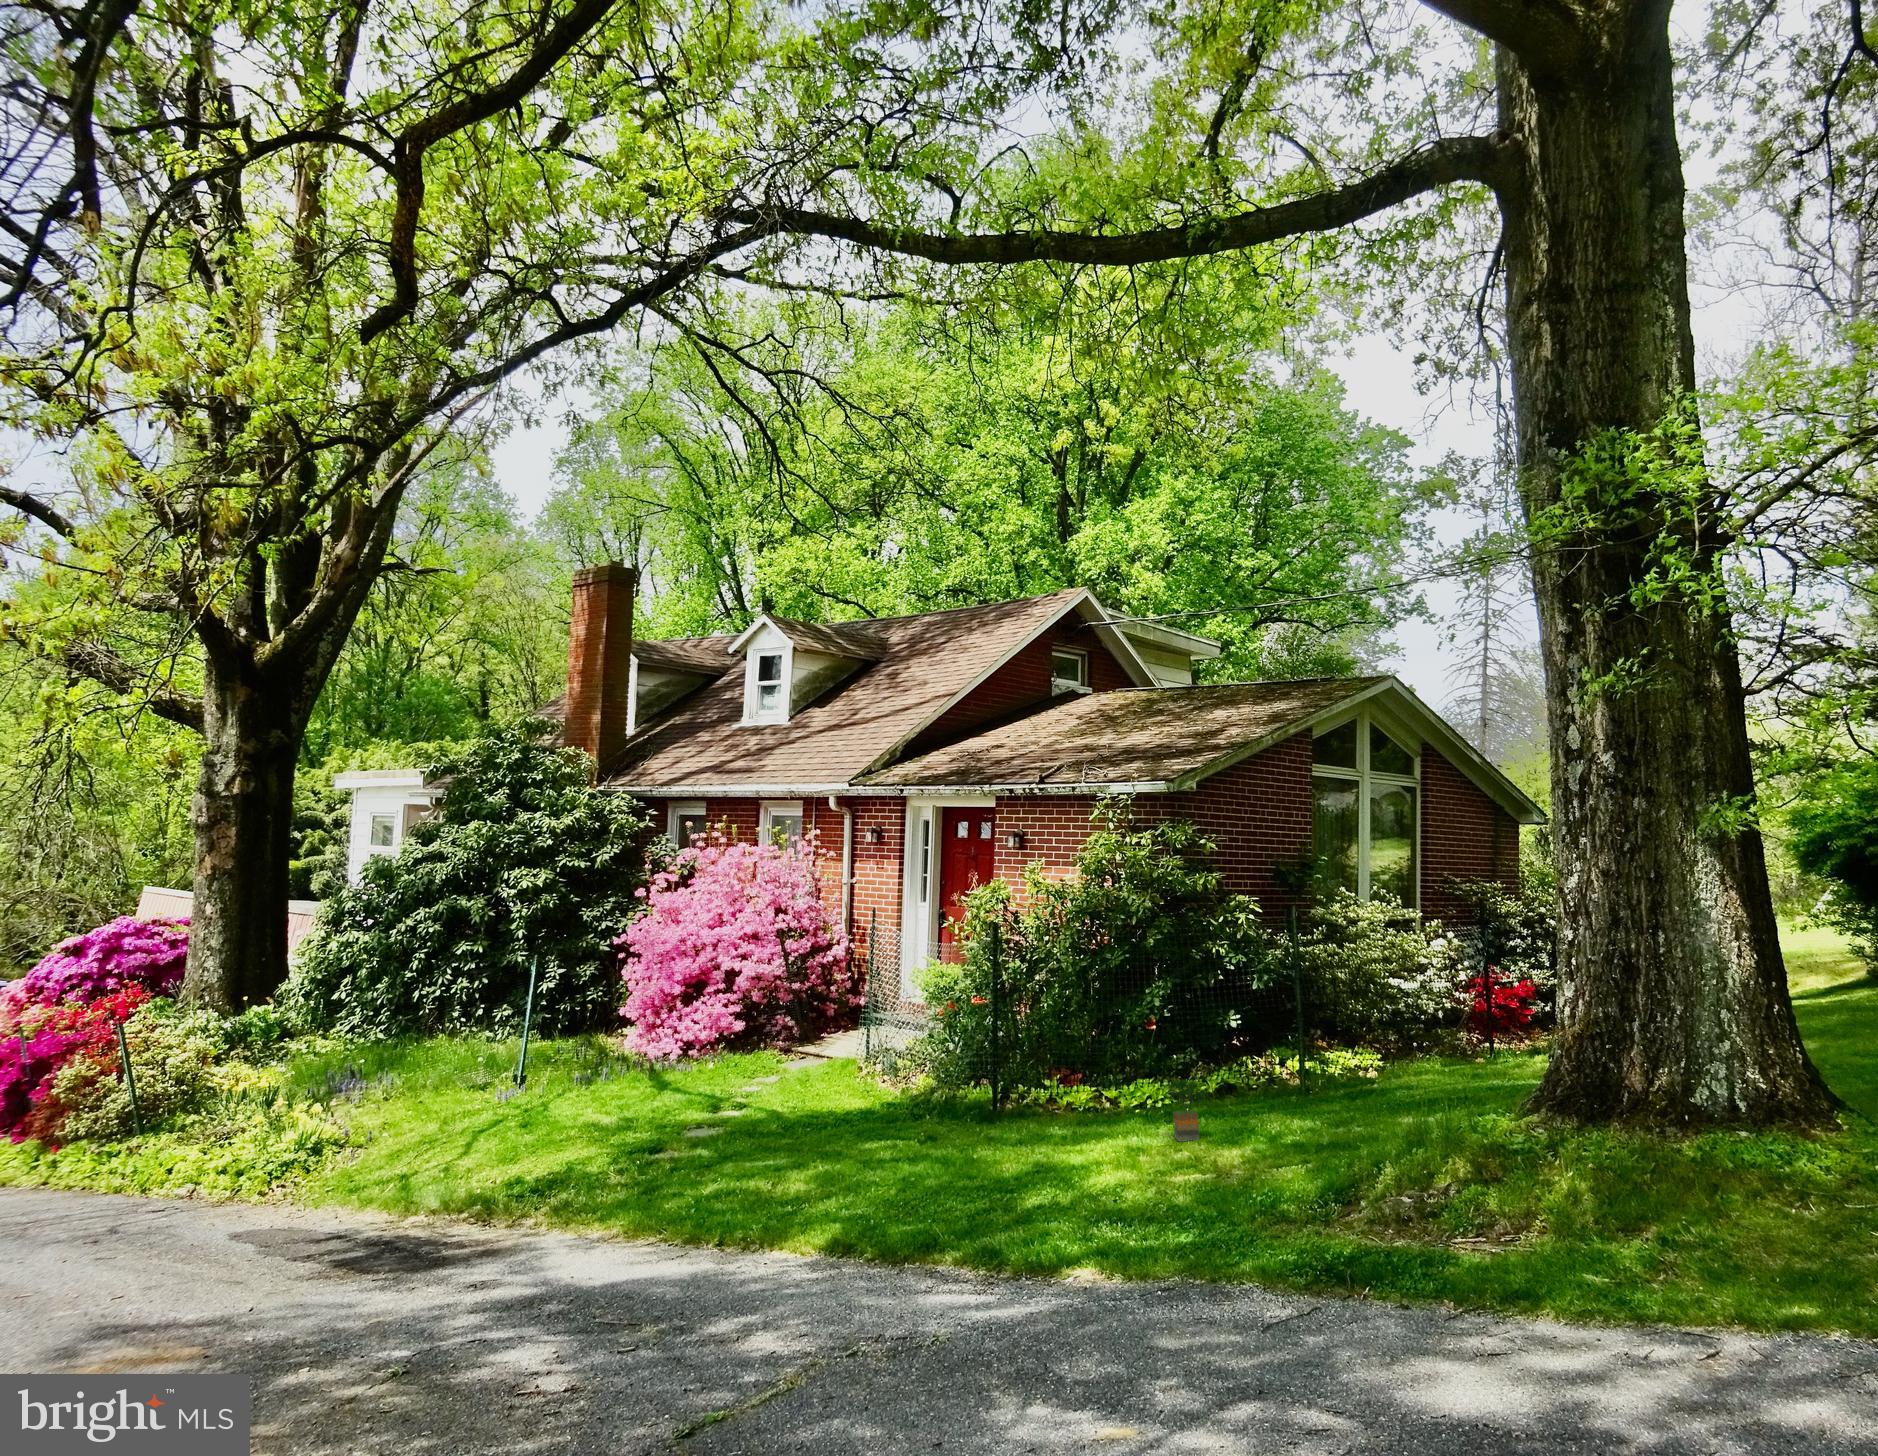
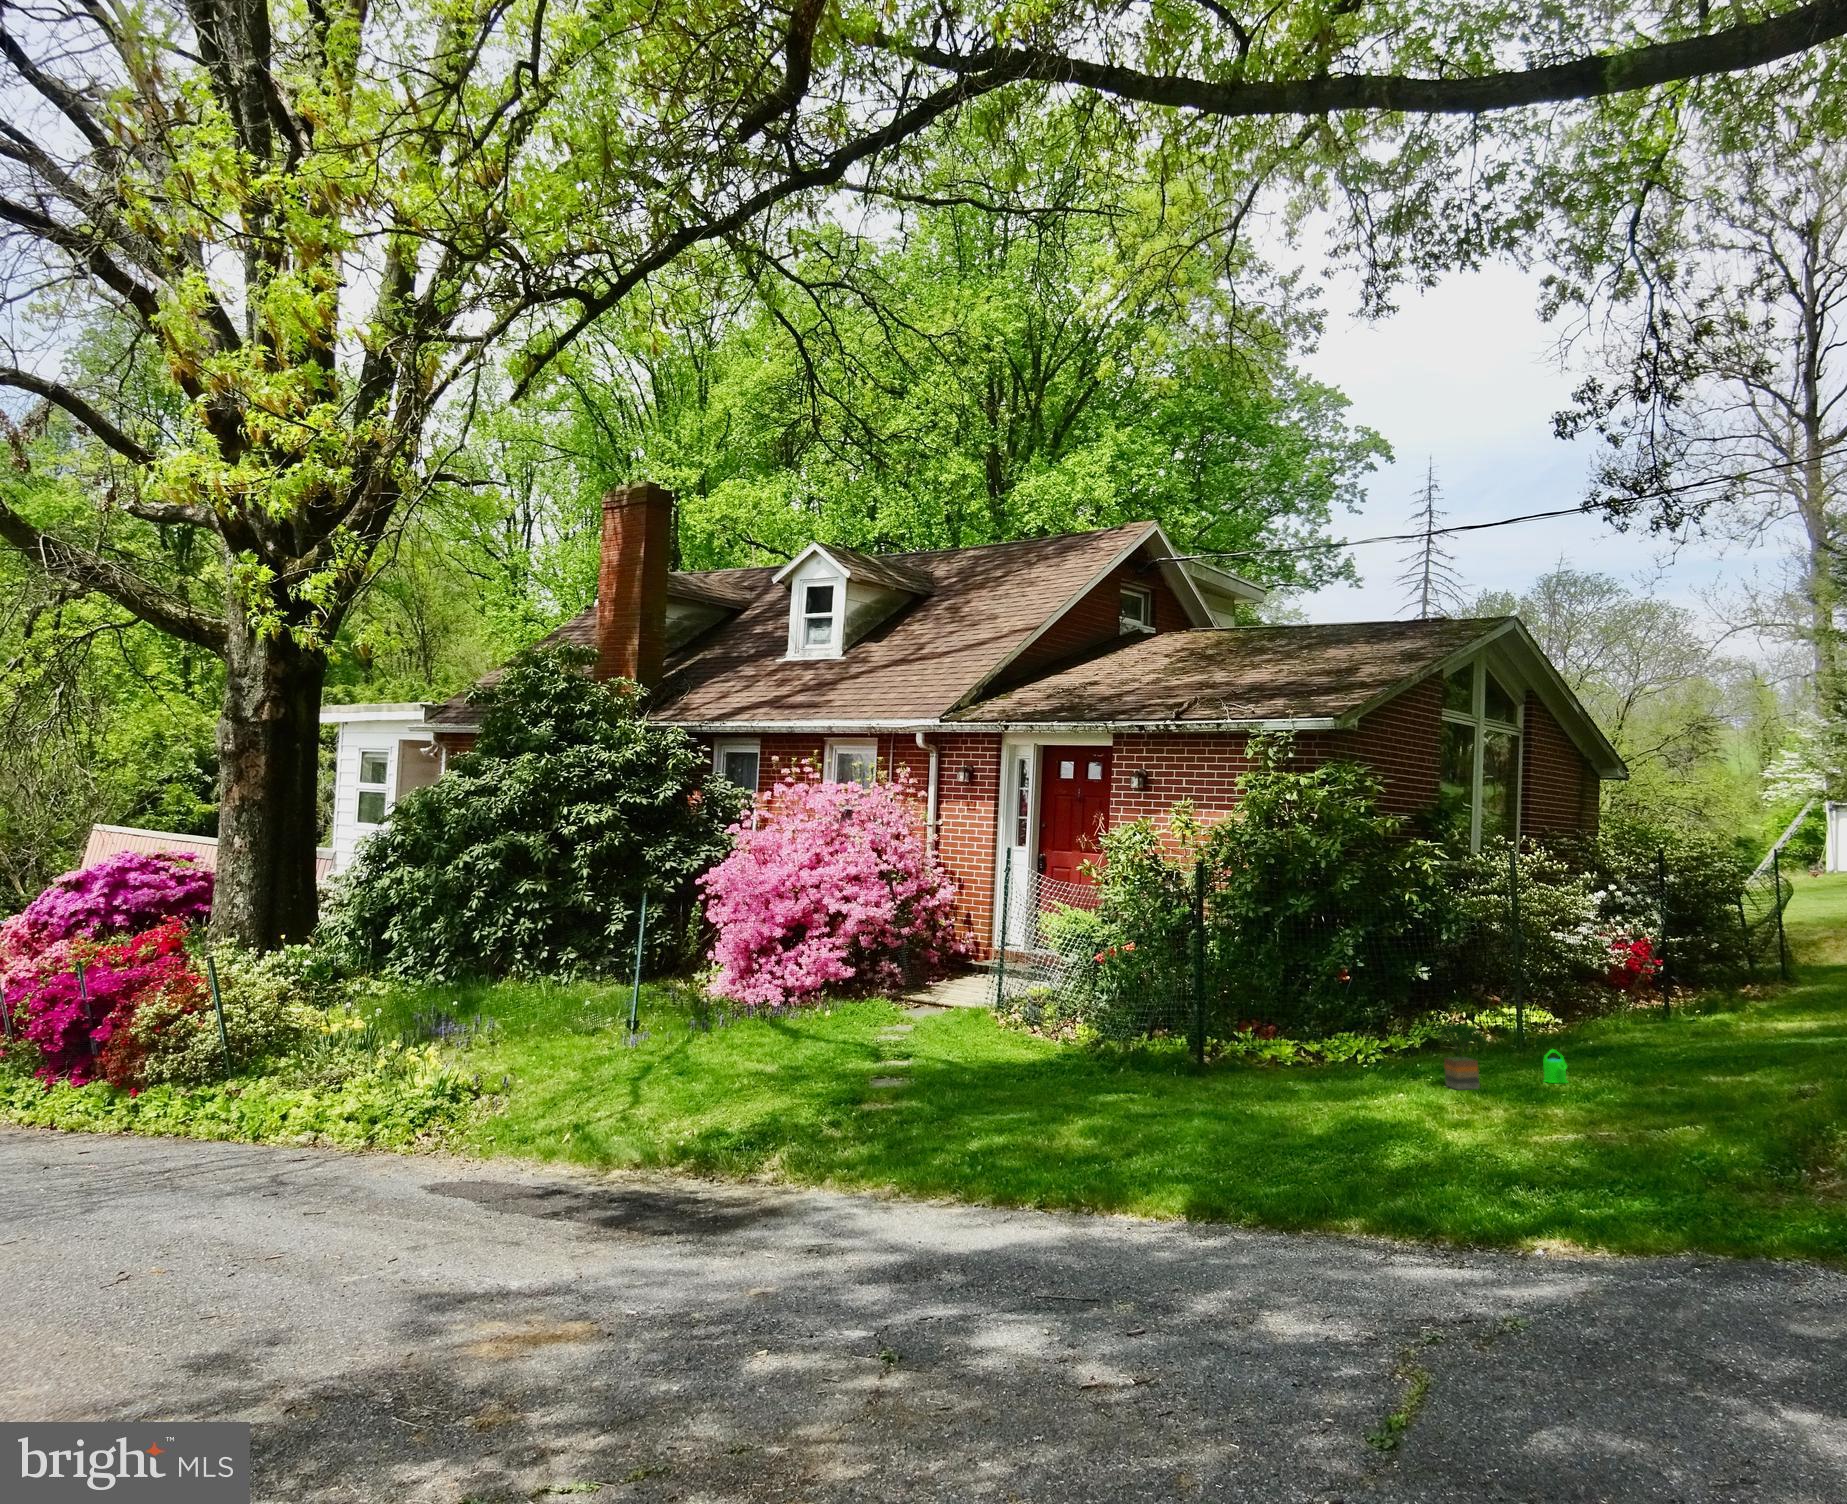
watering can: none [1263,1103,1287,1135] -> present [1543,1049,1568,1083]

